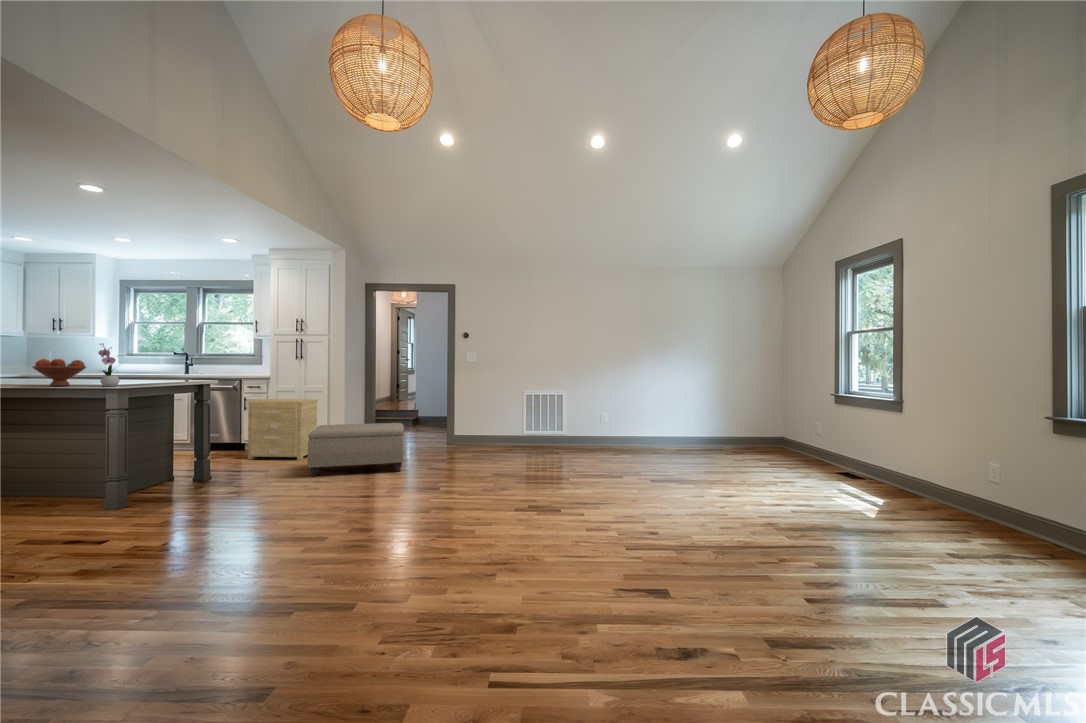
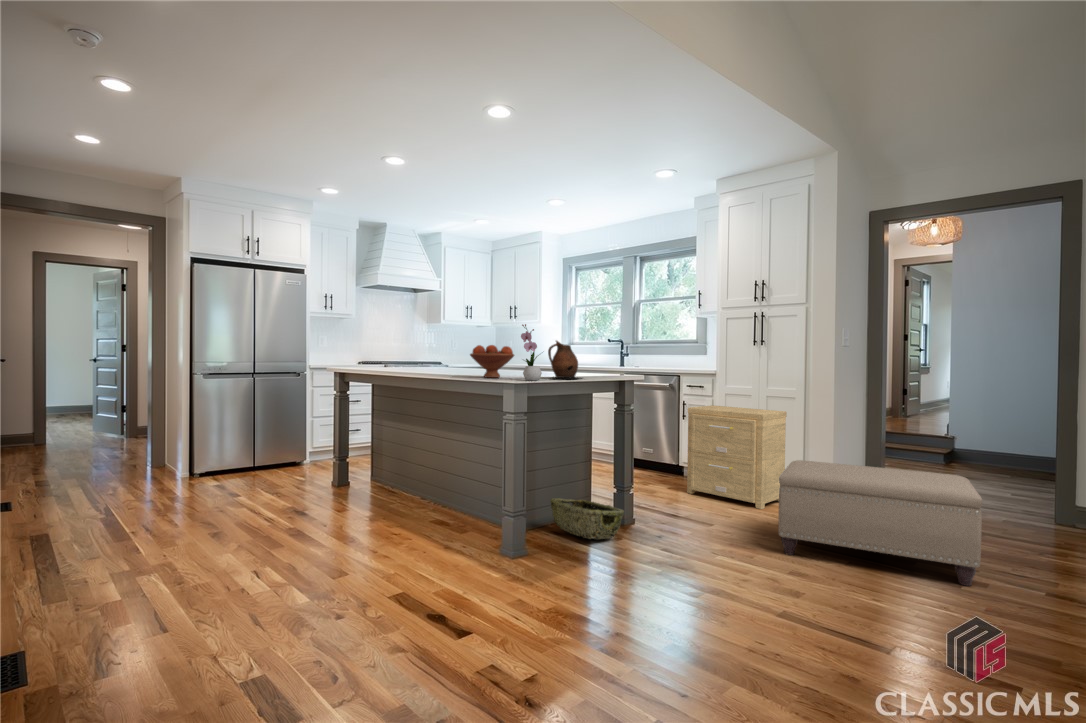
ceramic pitcher: none [125,356,160,385] -> present [548,341,578,379]
woven basket: none [131,470,199,495] -> present [551,498,624,539]

